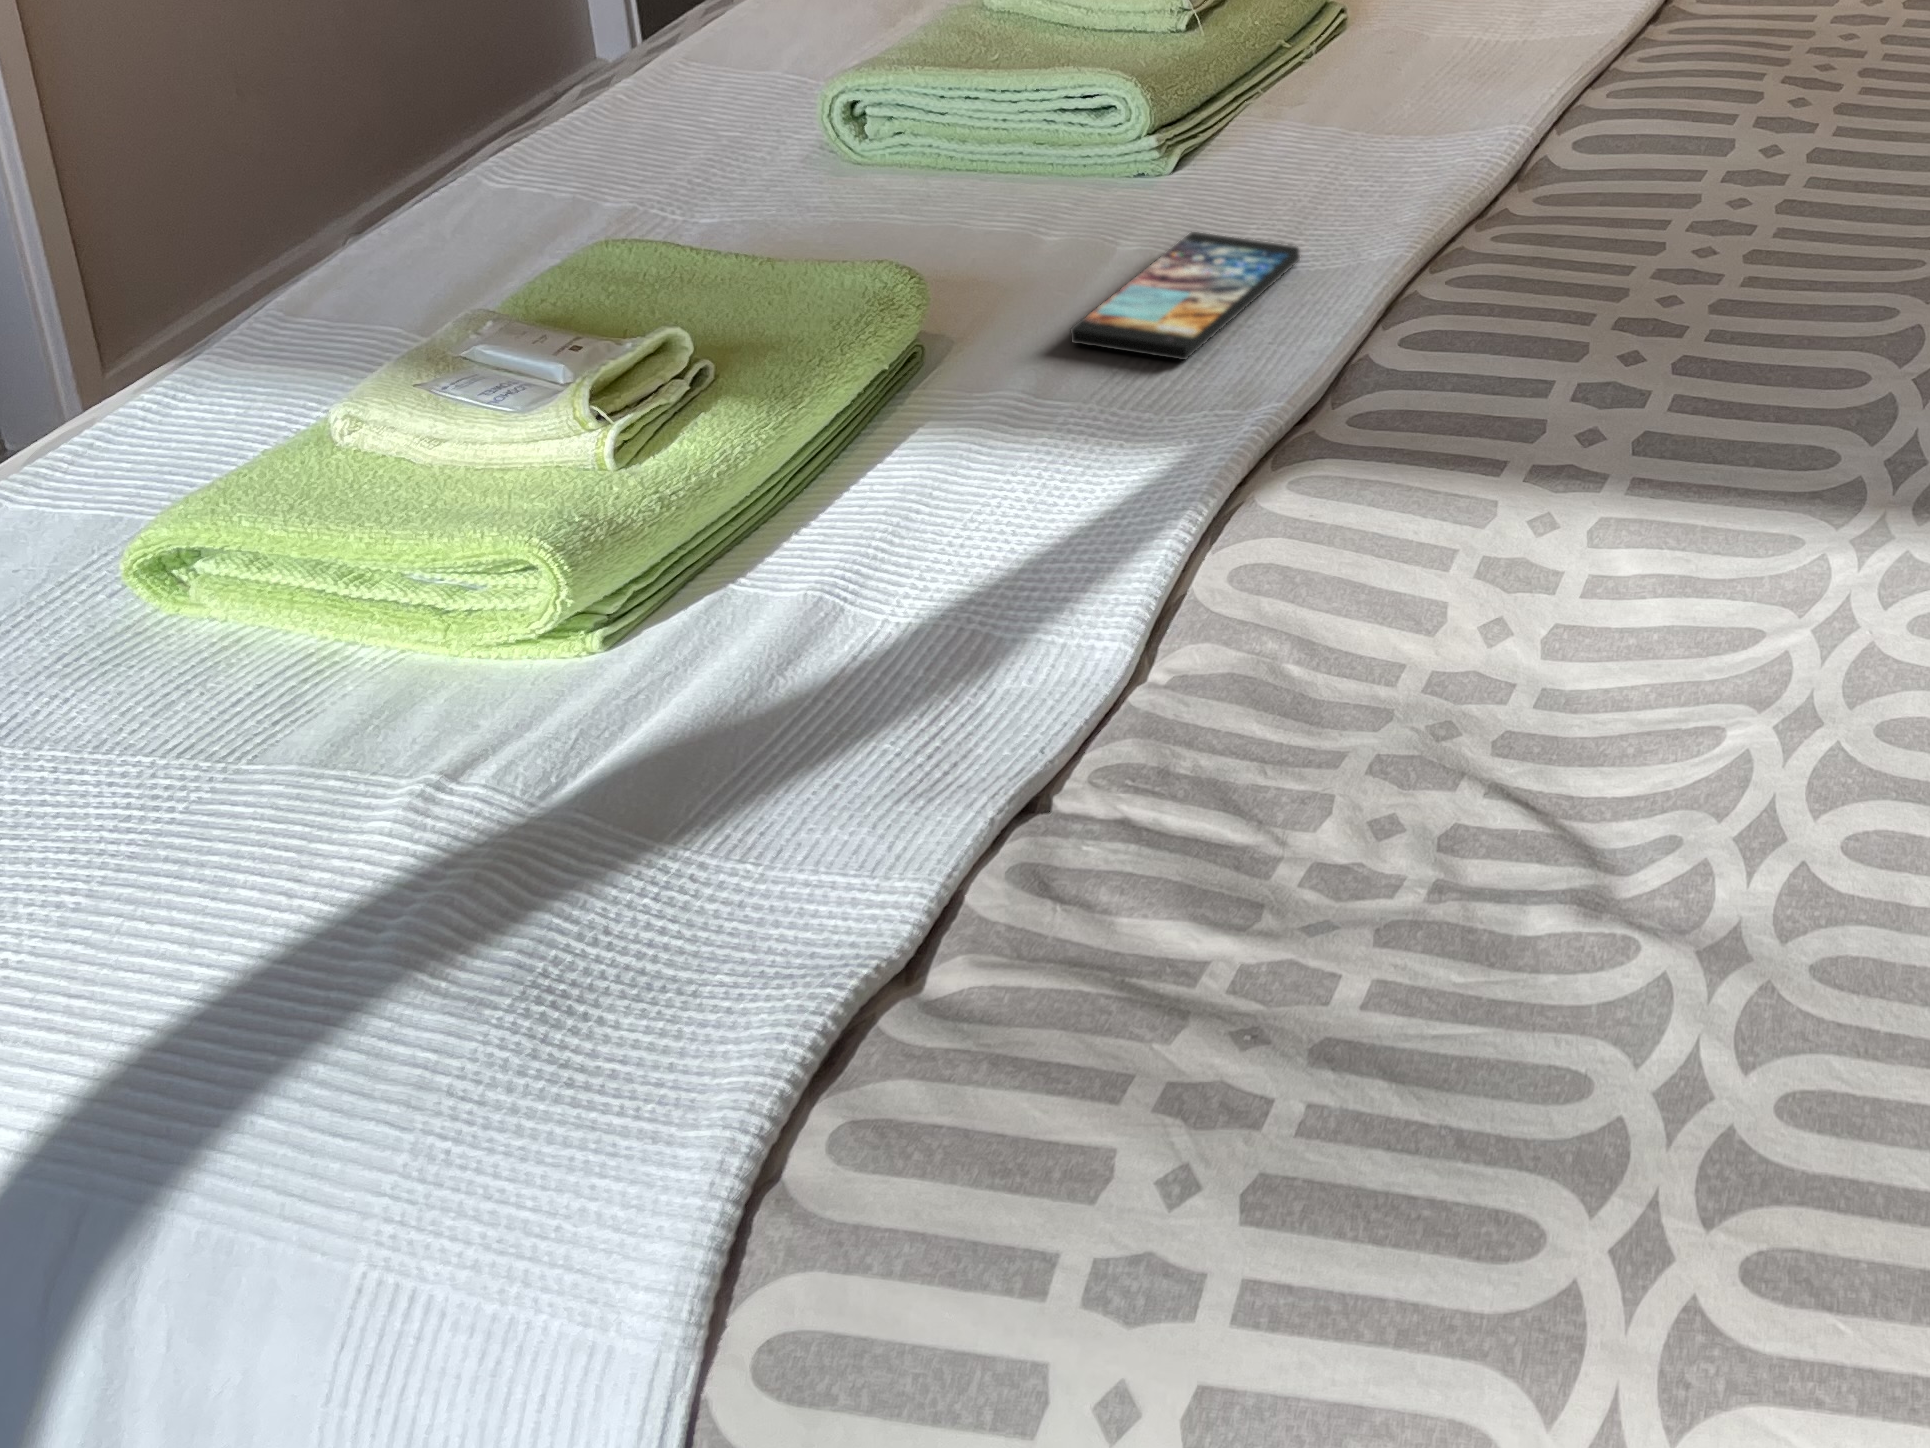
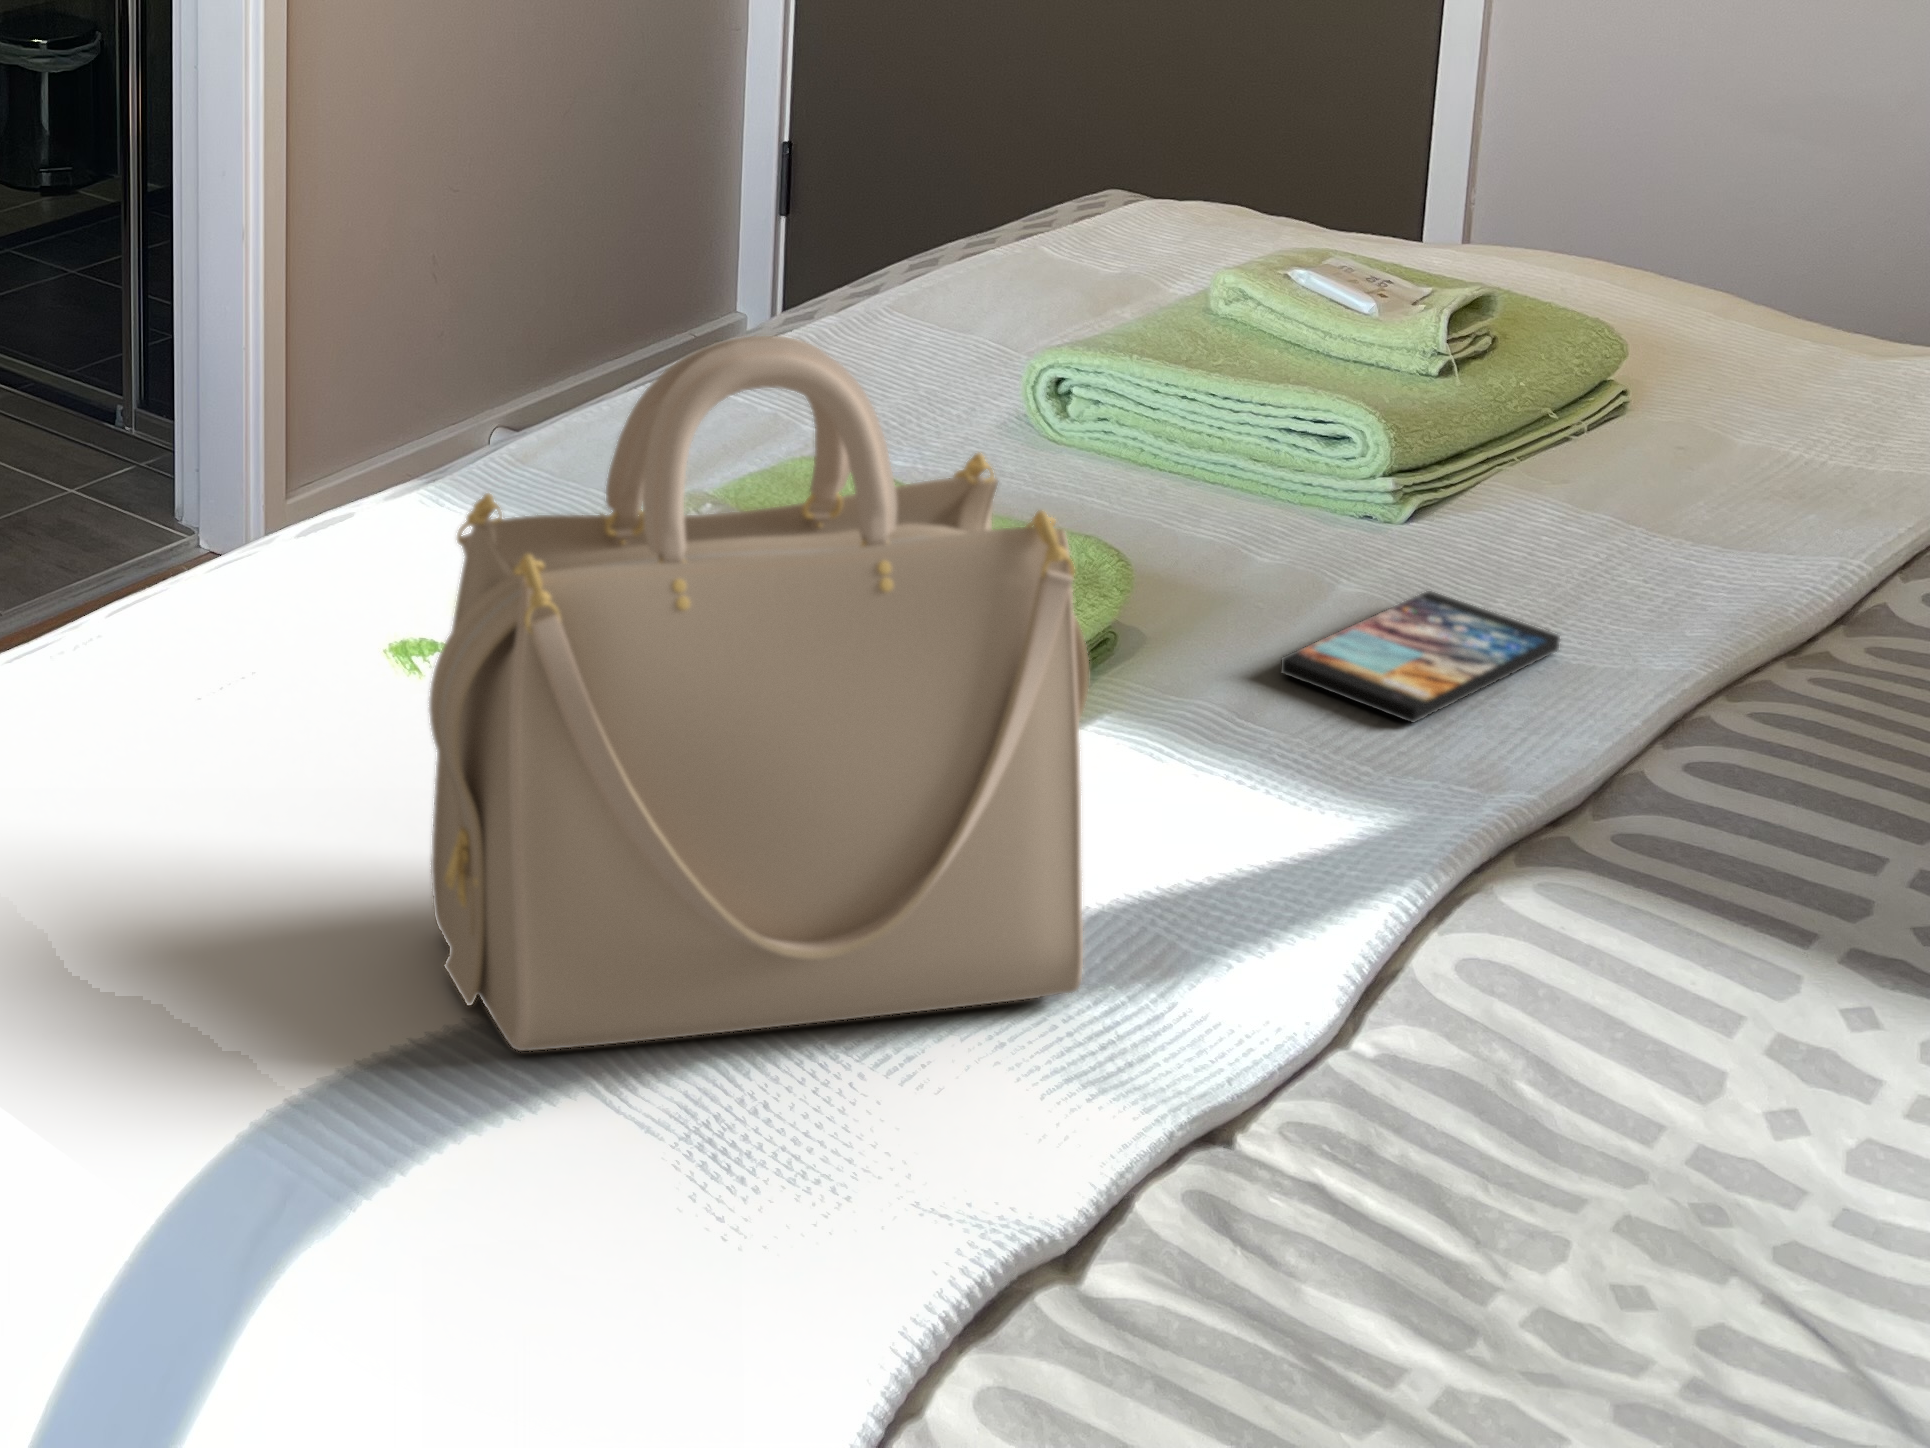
handbag: none [148,162,904,972] -> present [429,336,1089,1051]

